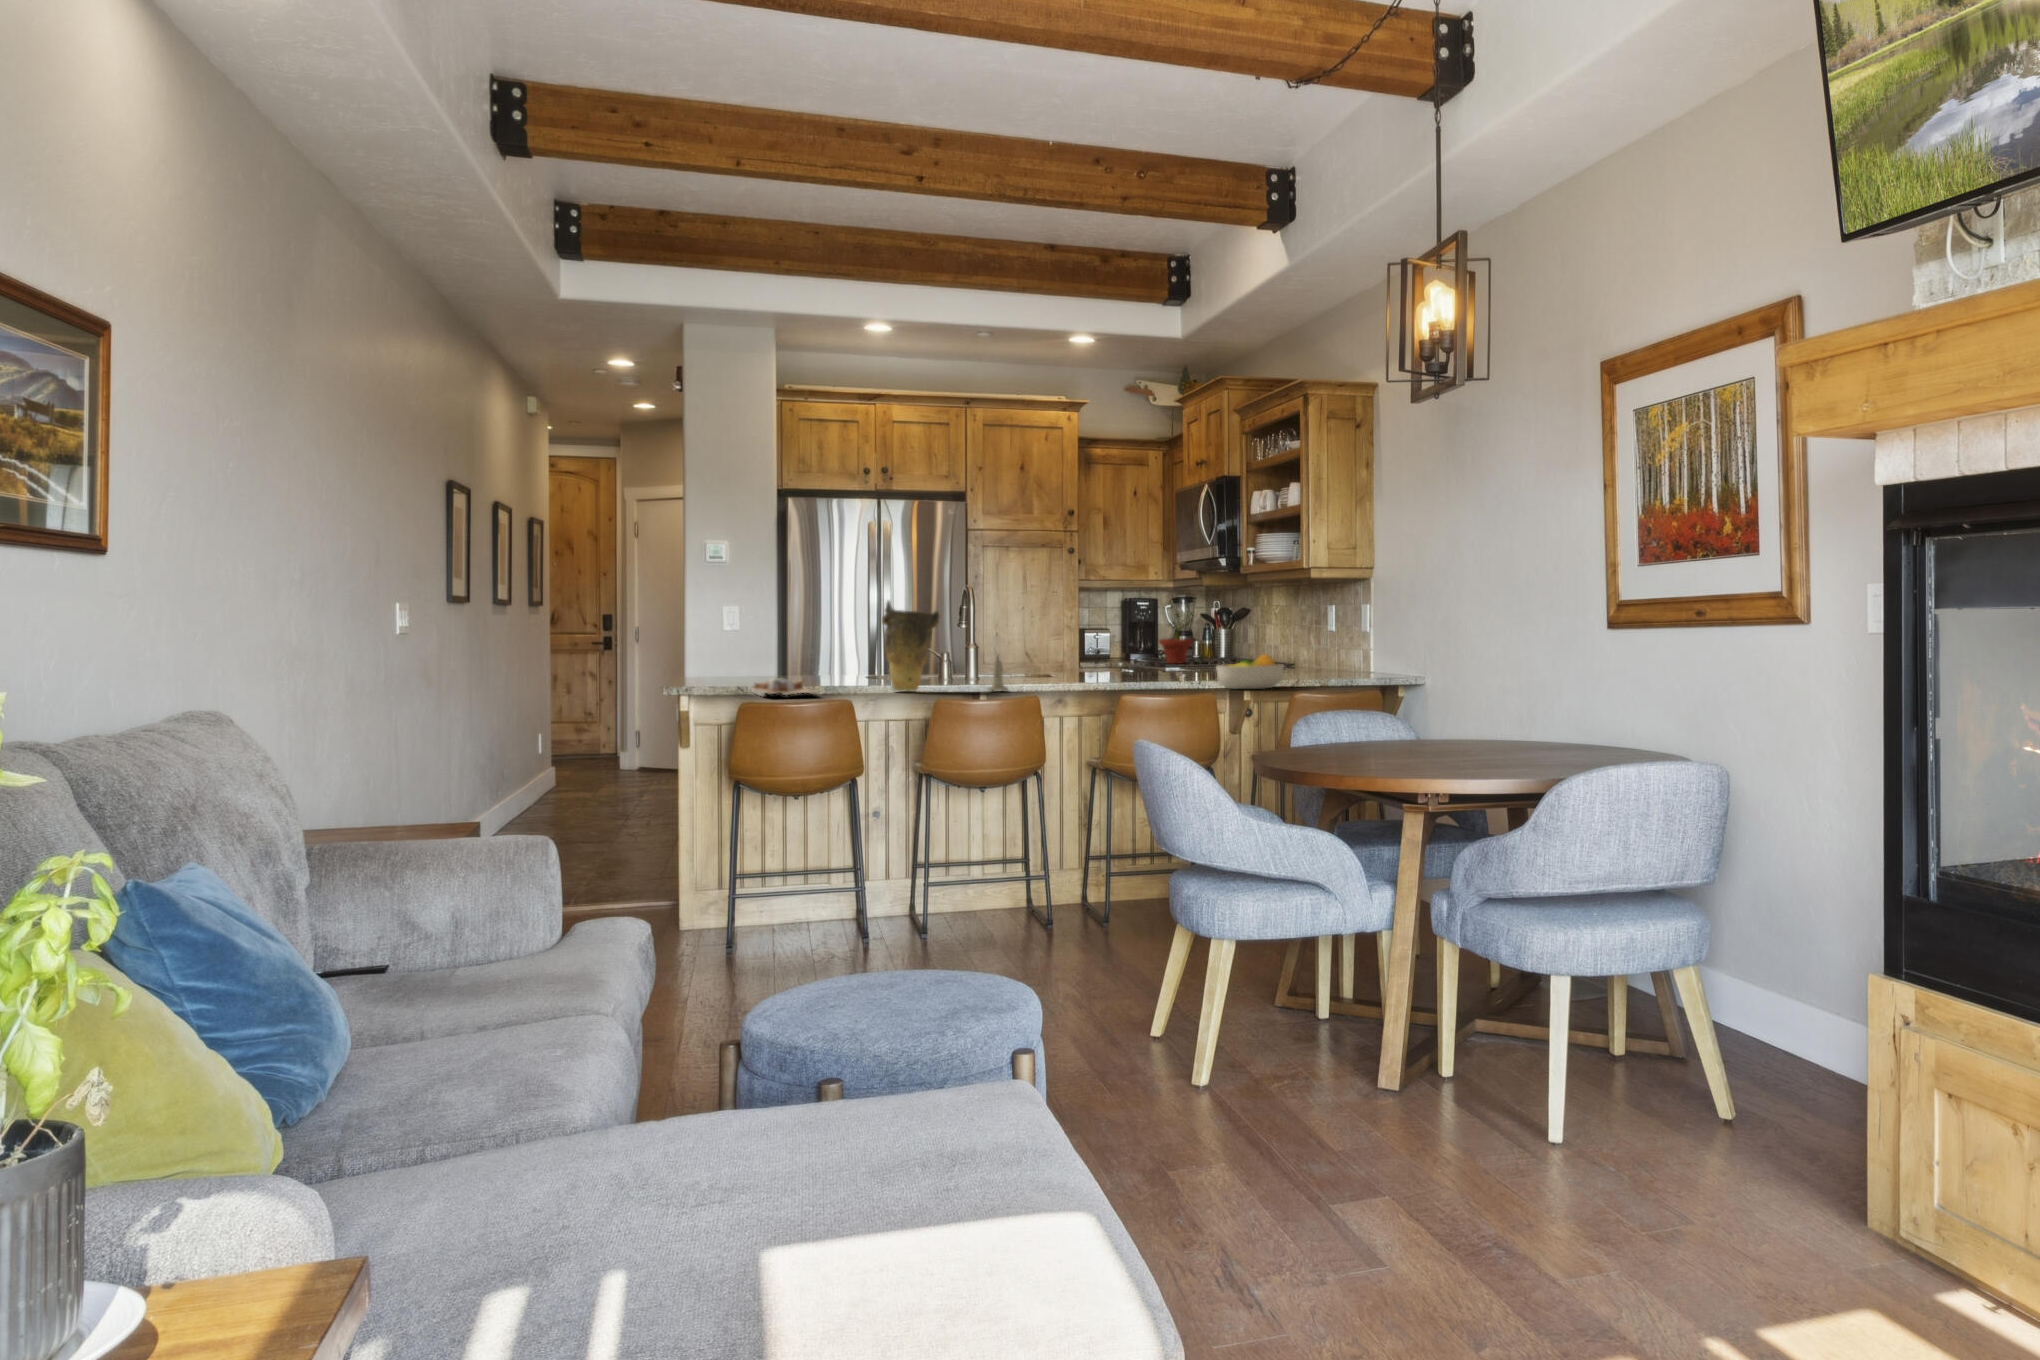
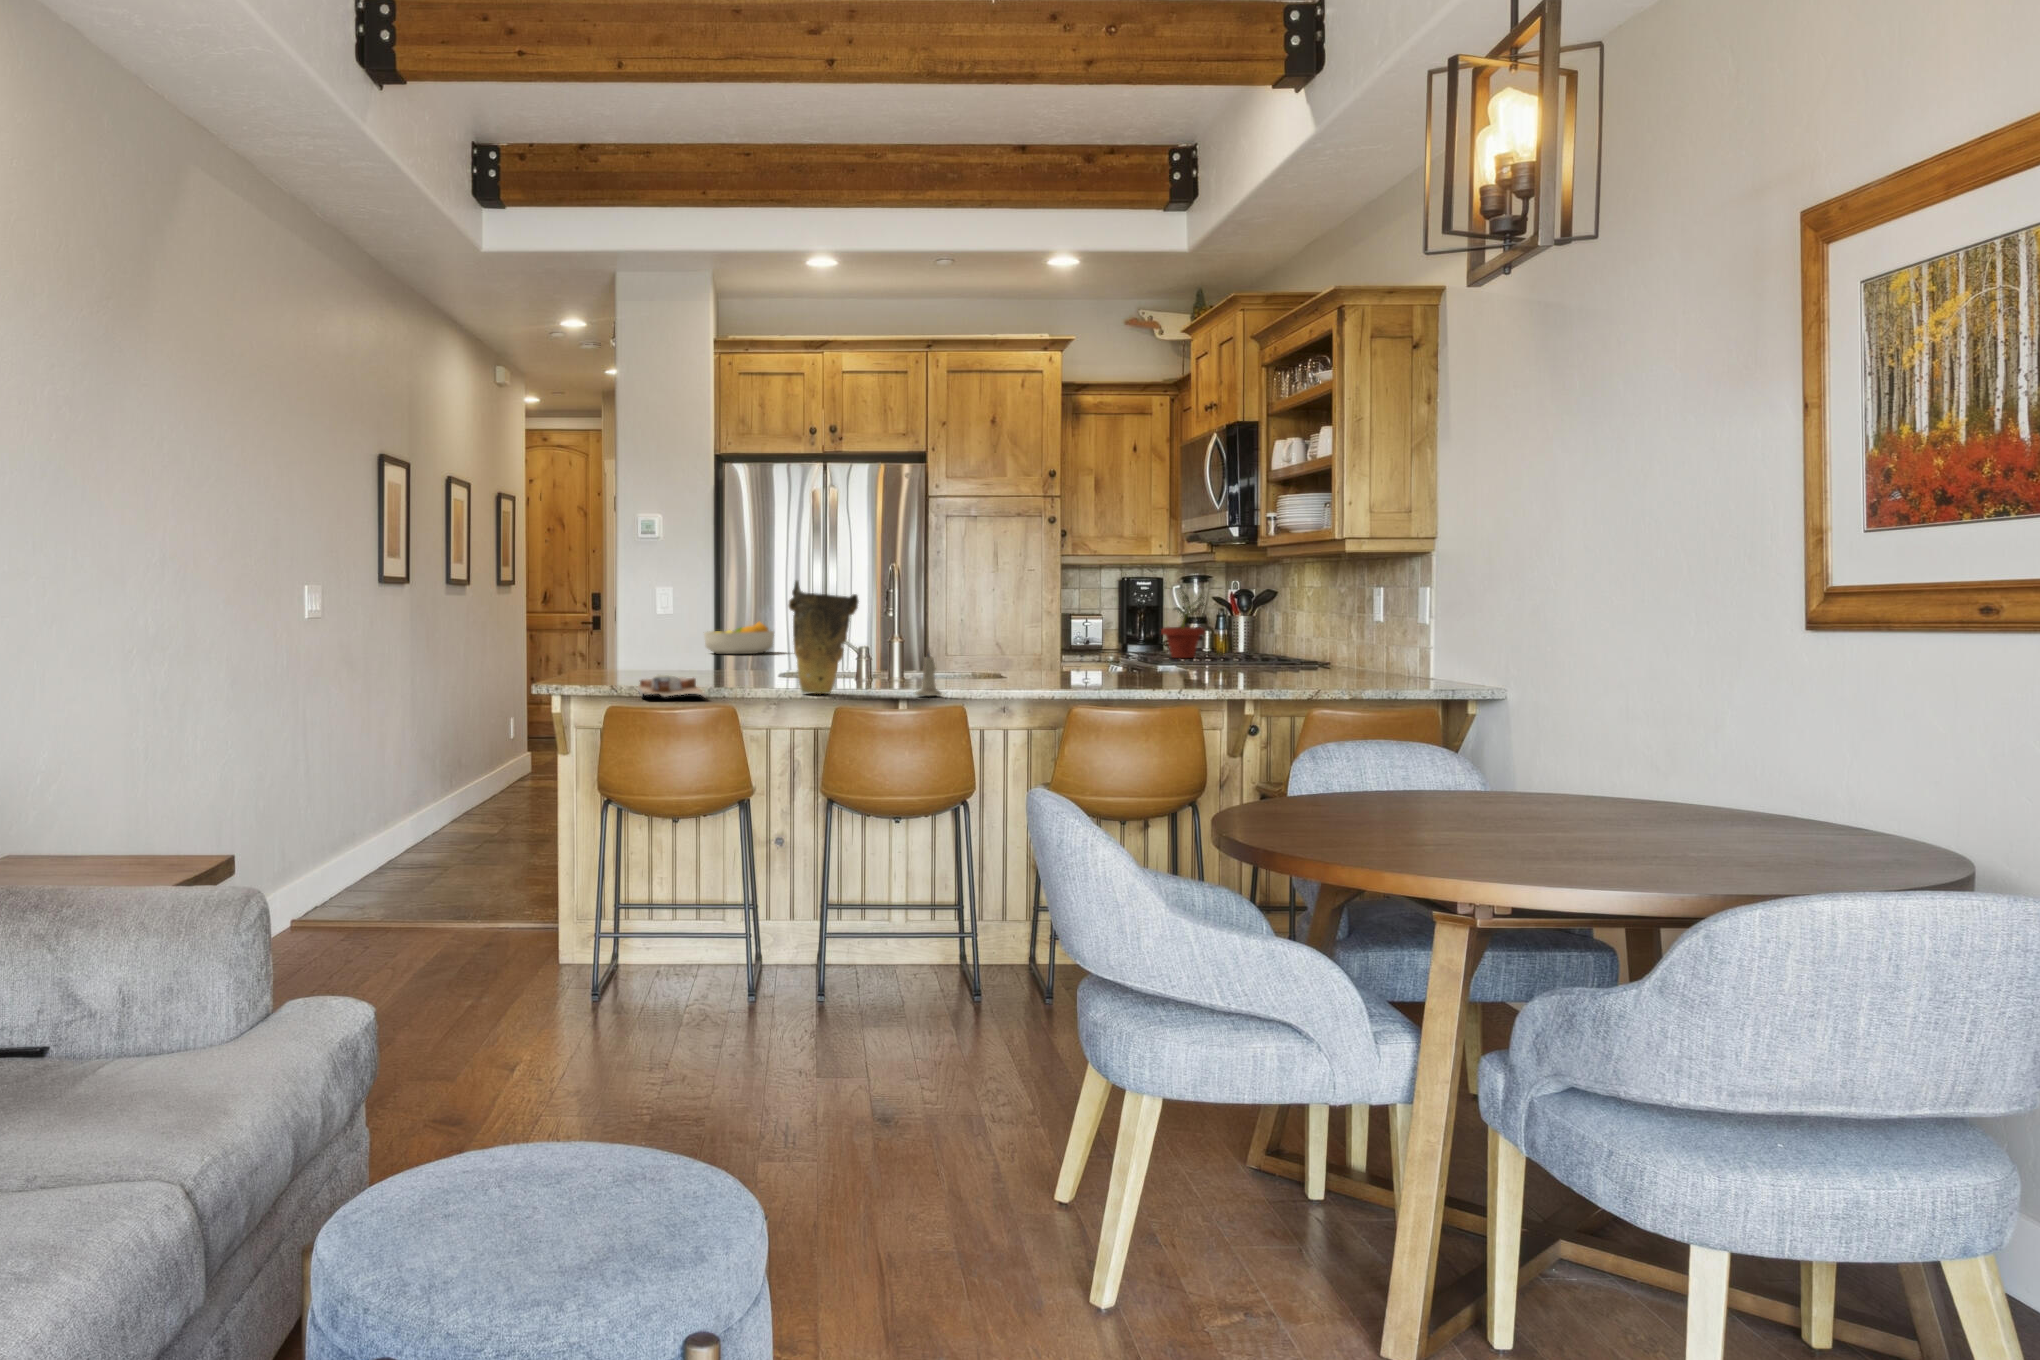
fruit bowl: present [1216,654,1284,689] -> present [704,622,774,654]

